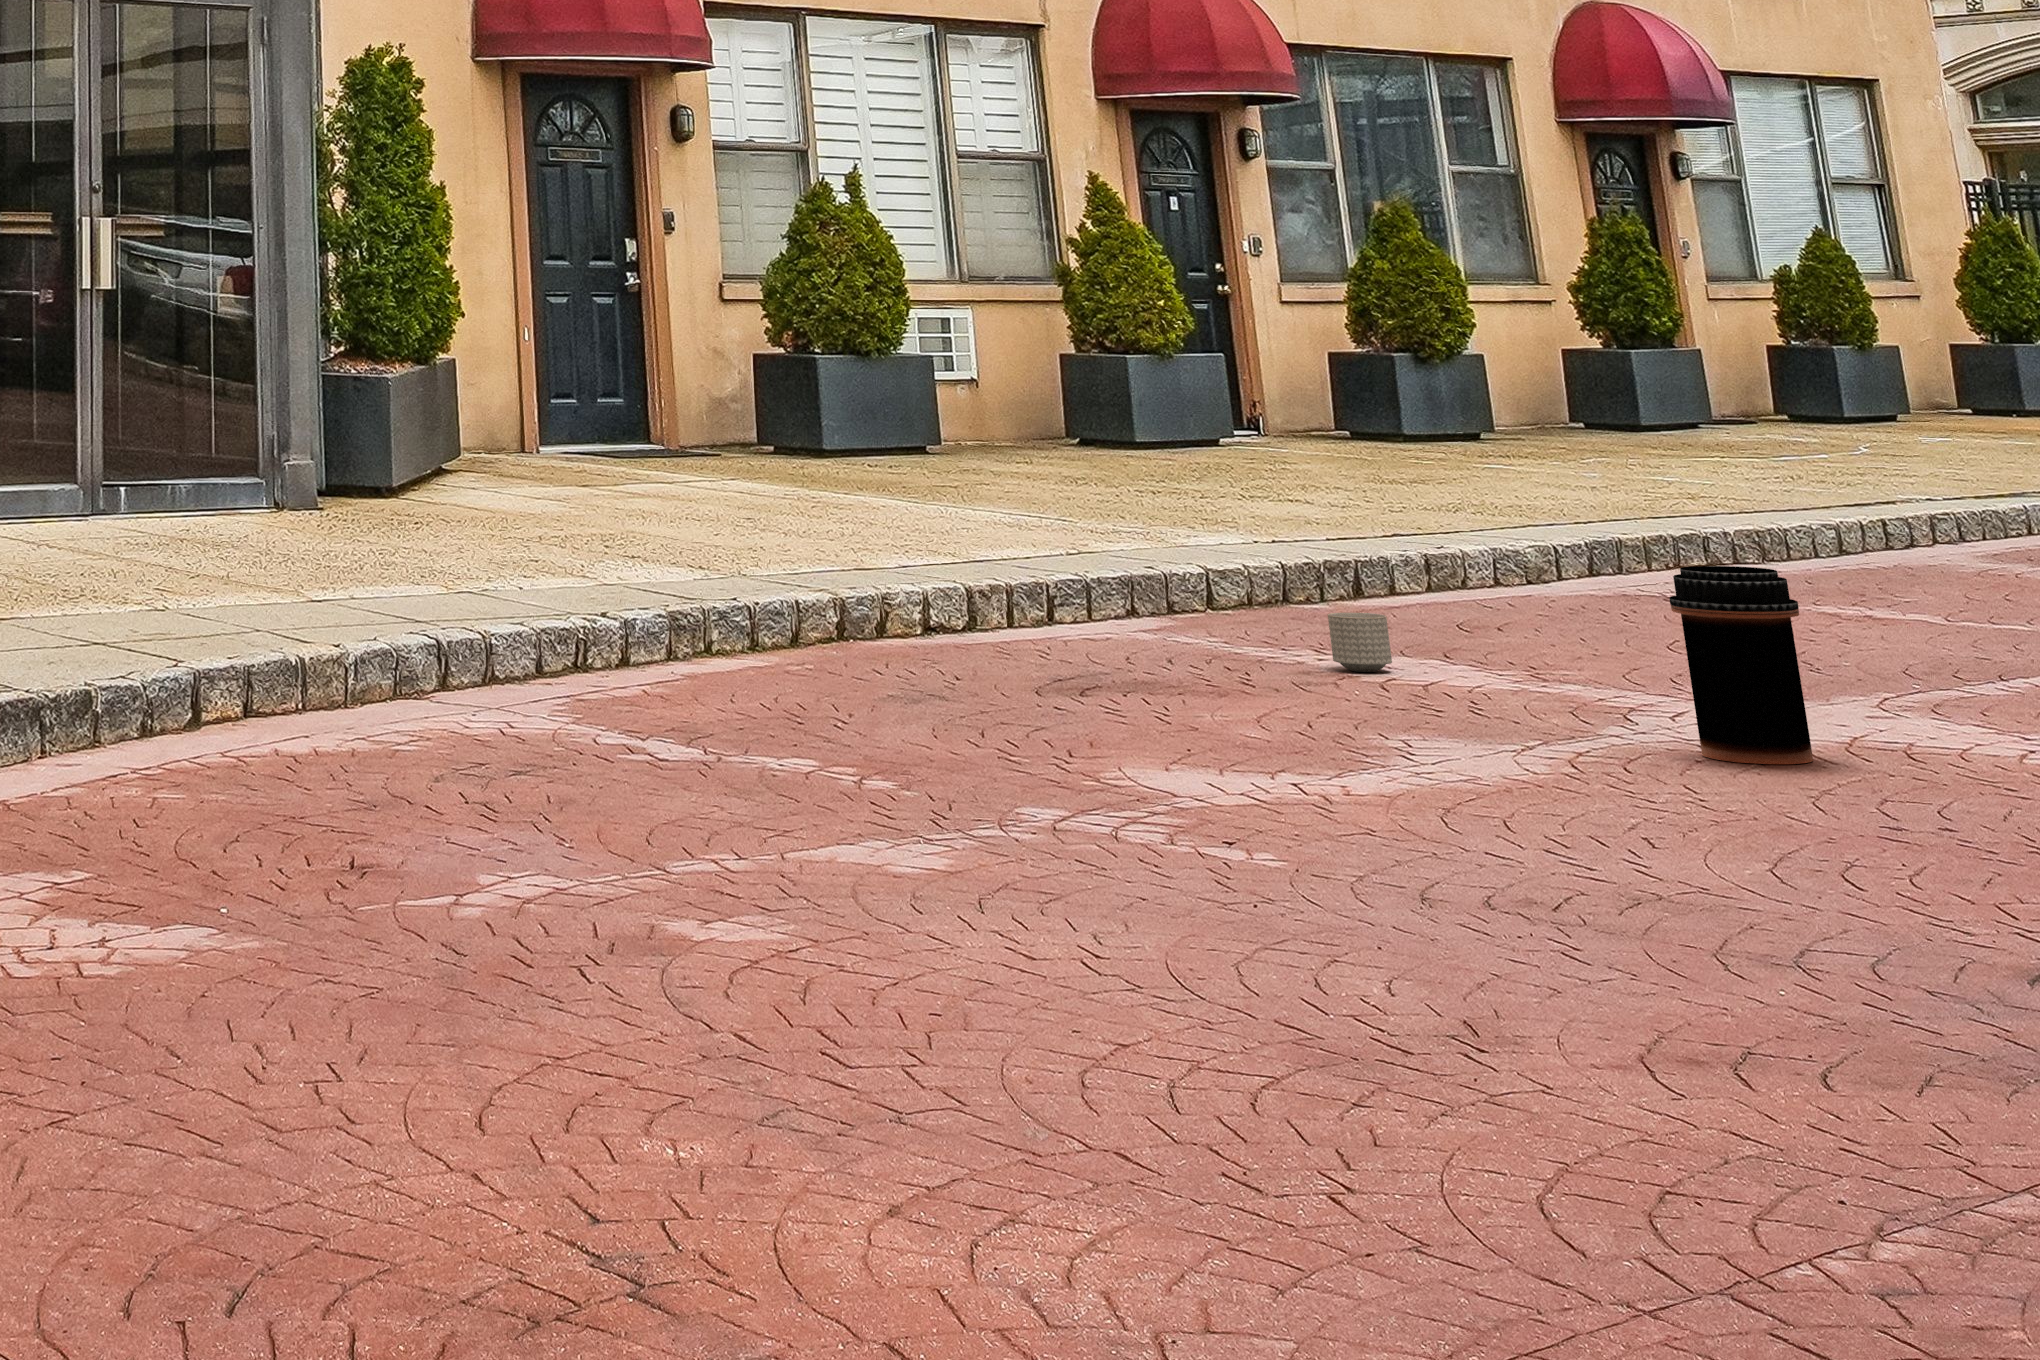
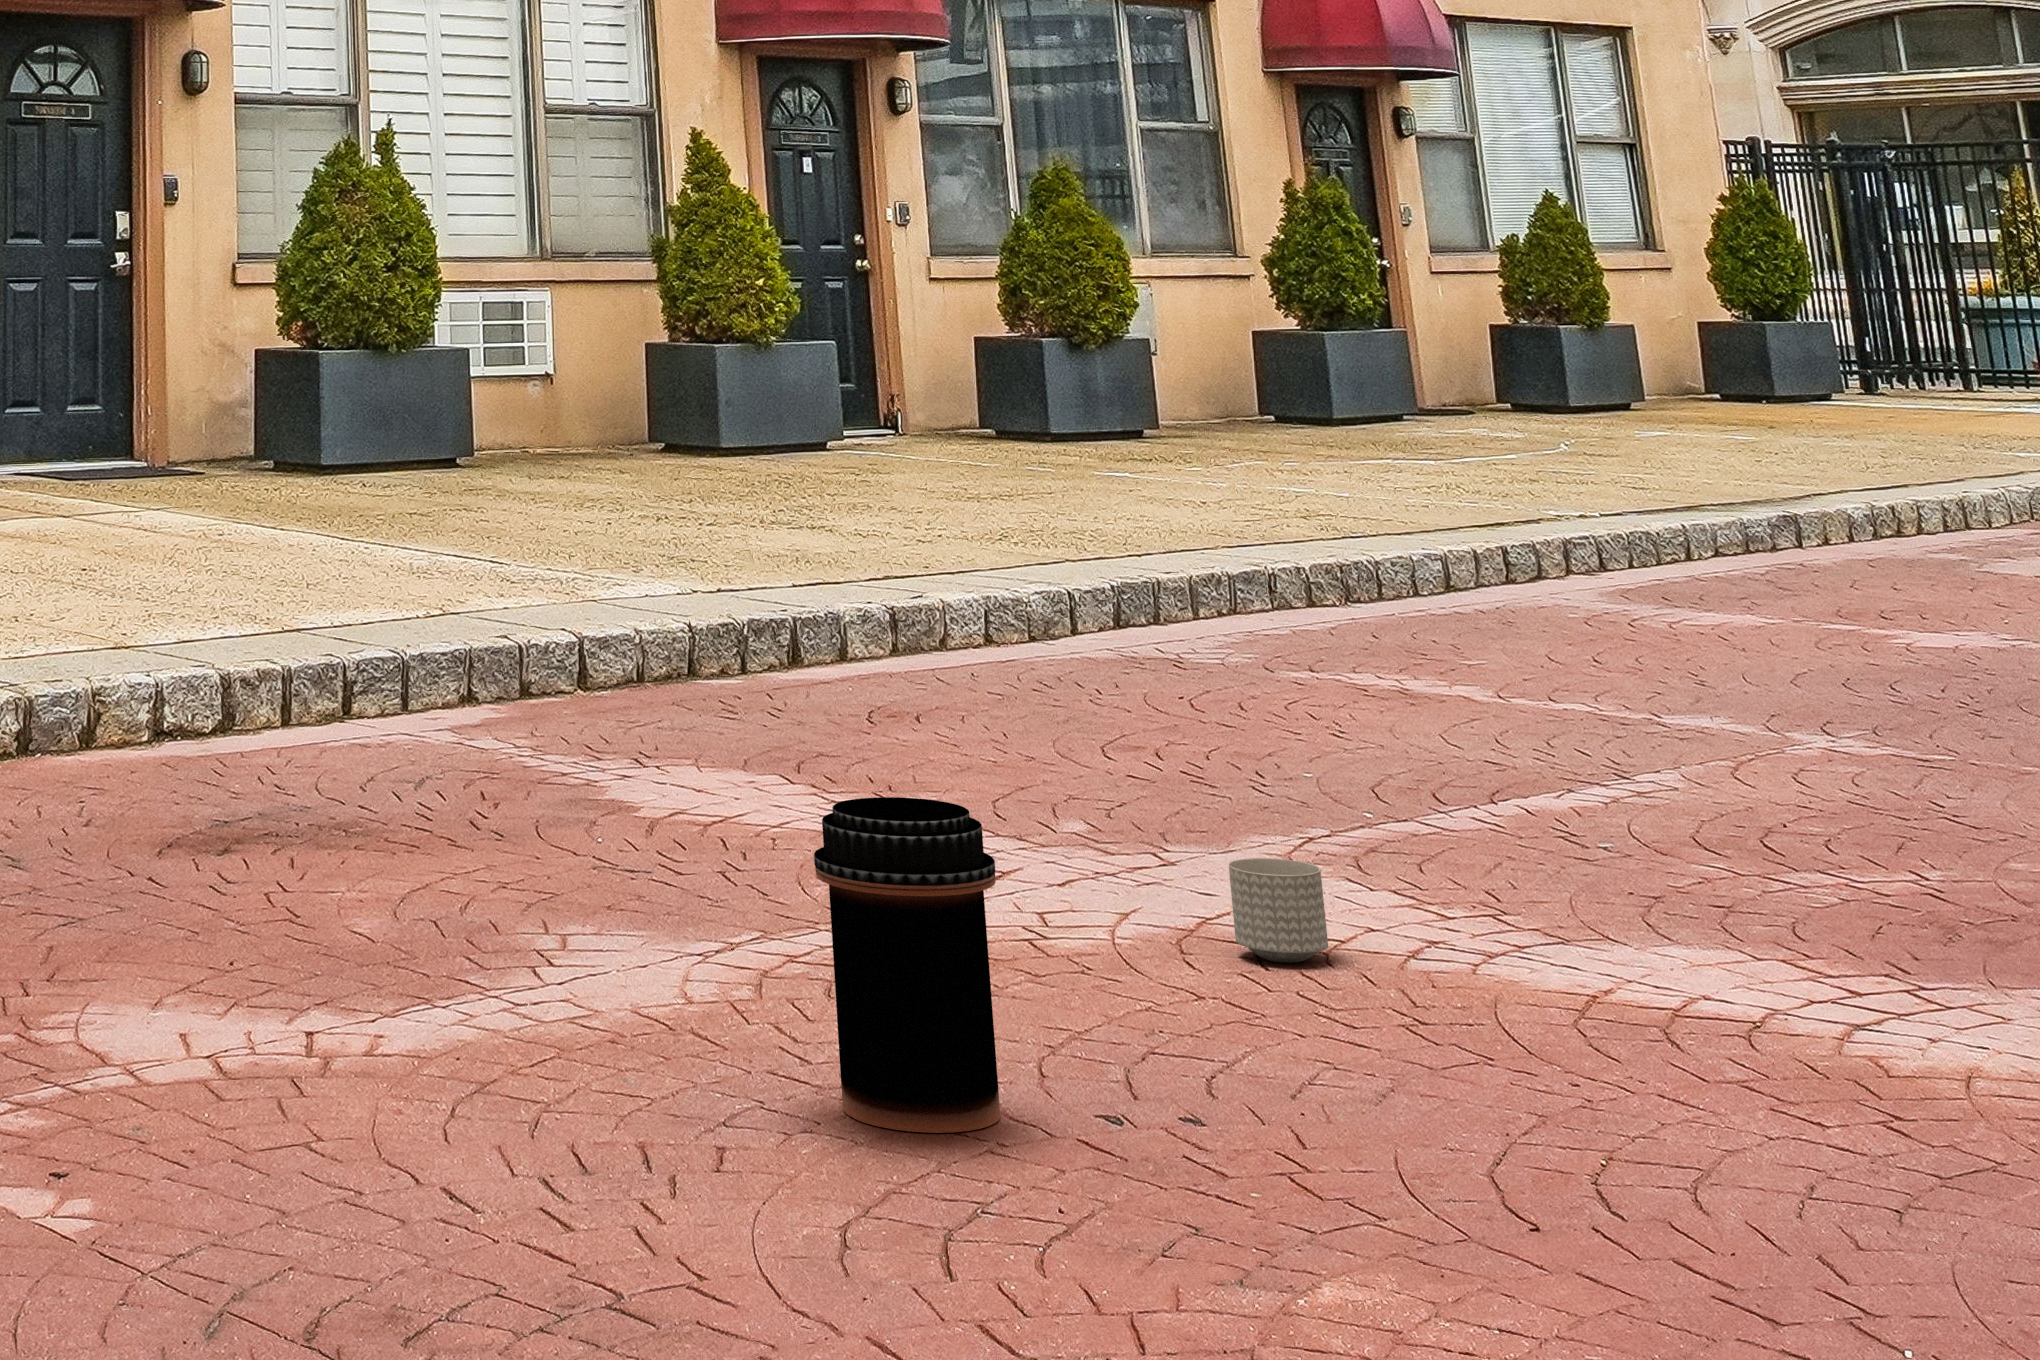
planter: present [1328,613,1392,672] -> present [1229,858,1328,963]

